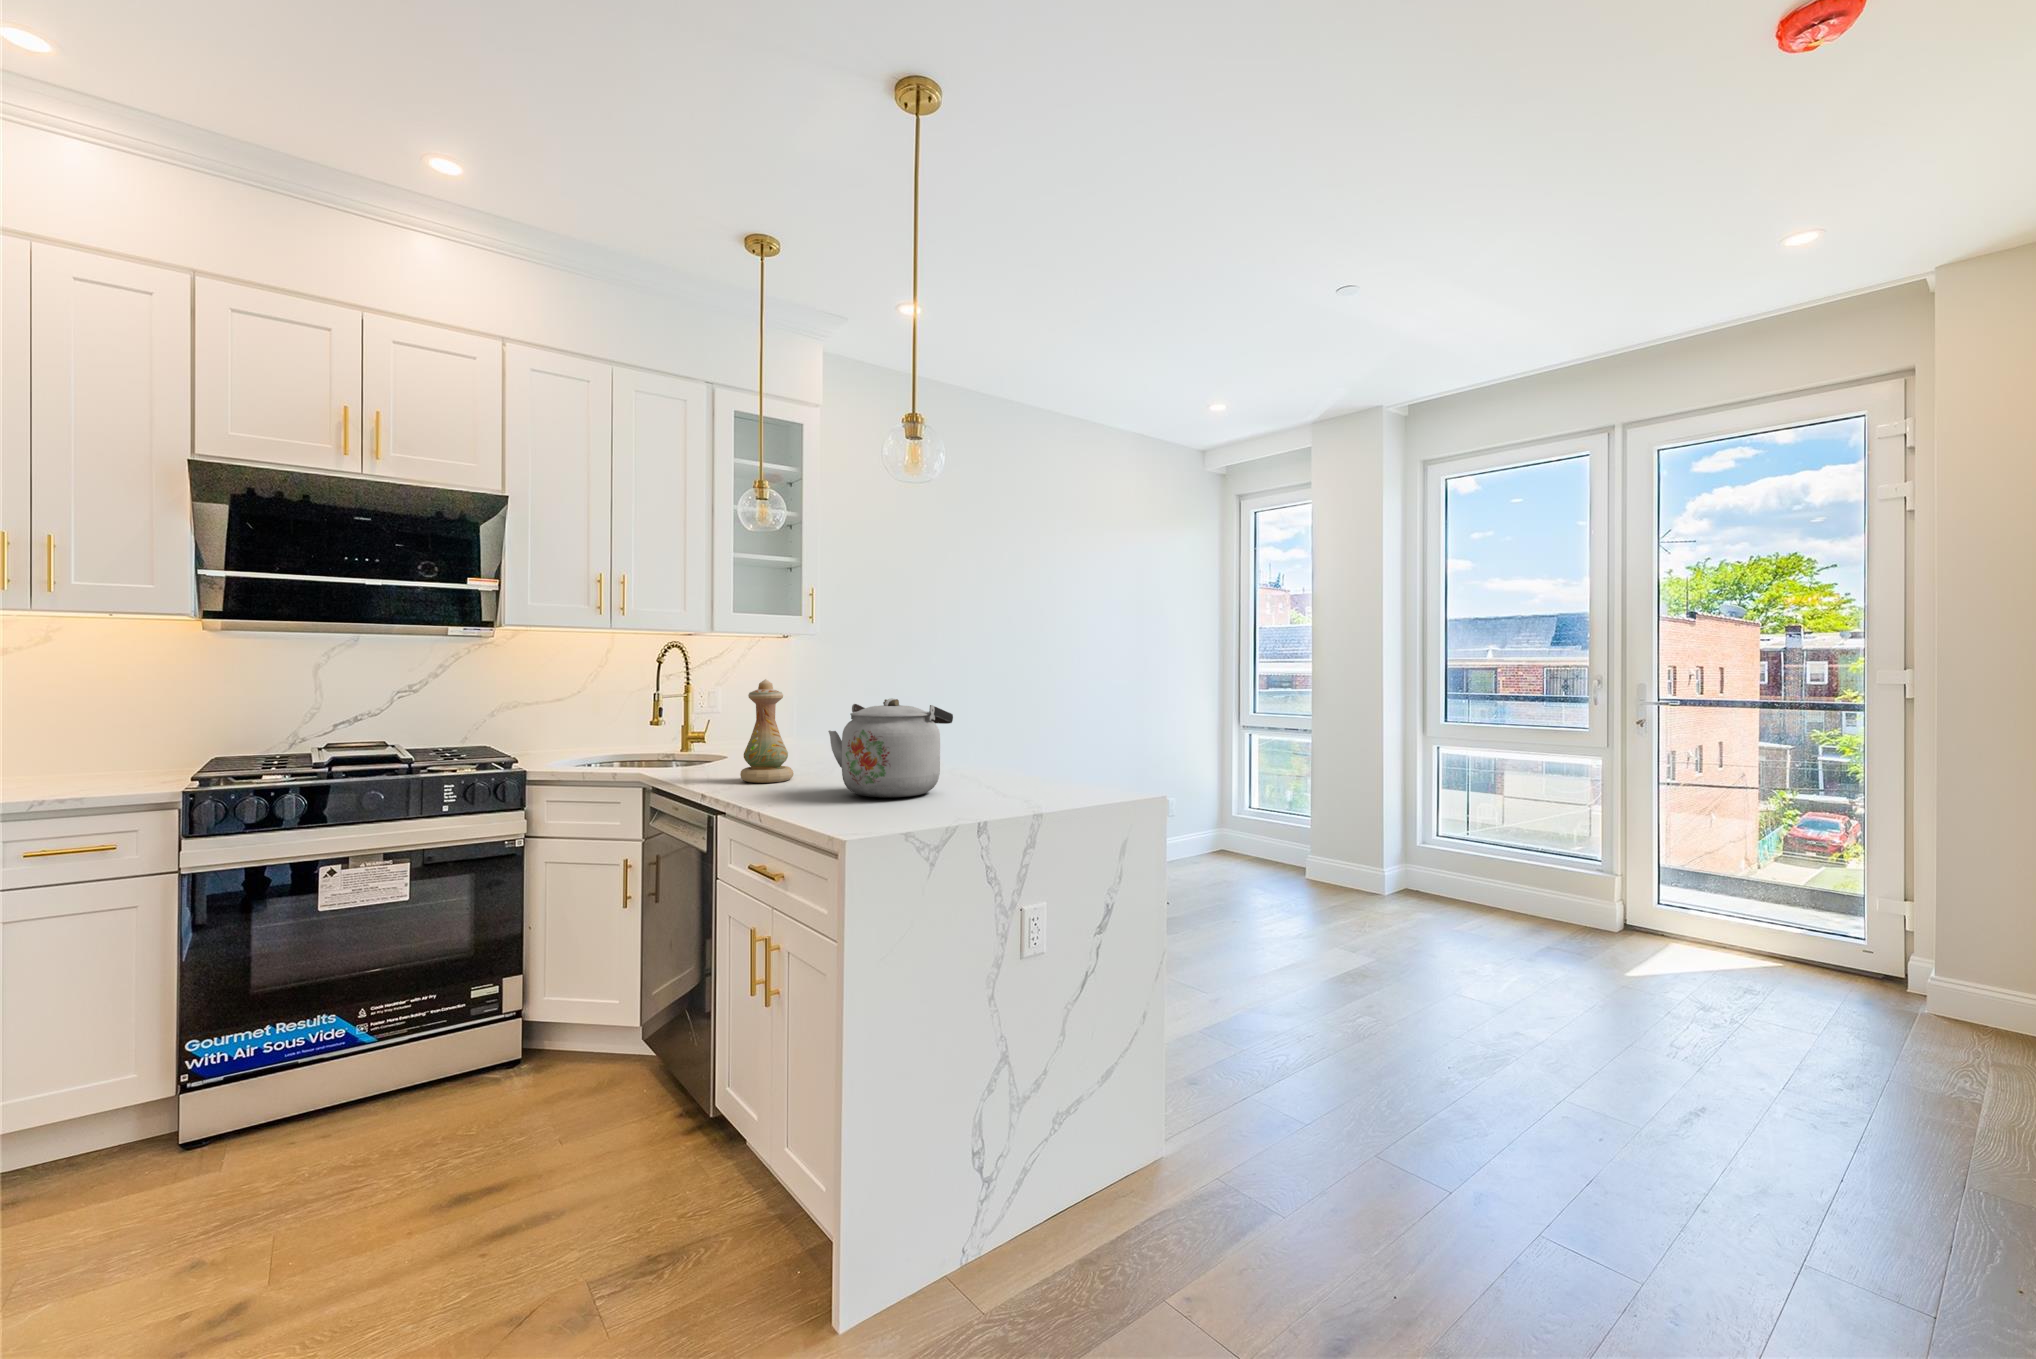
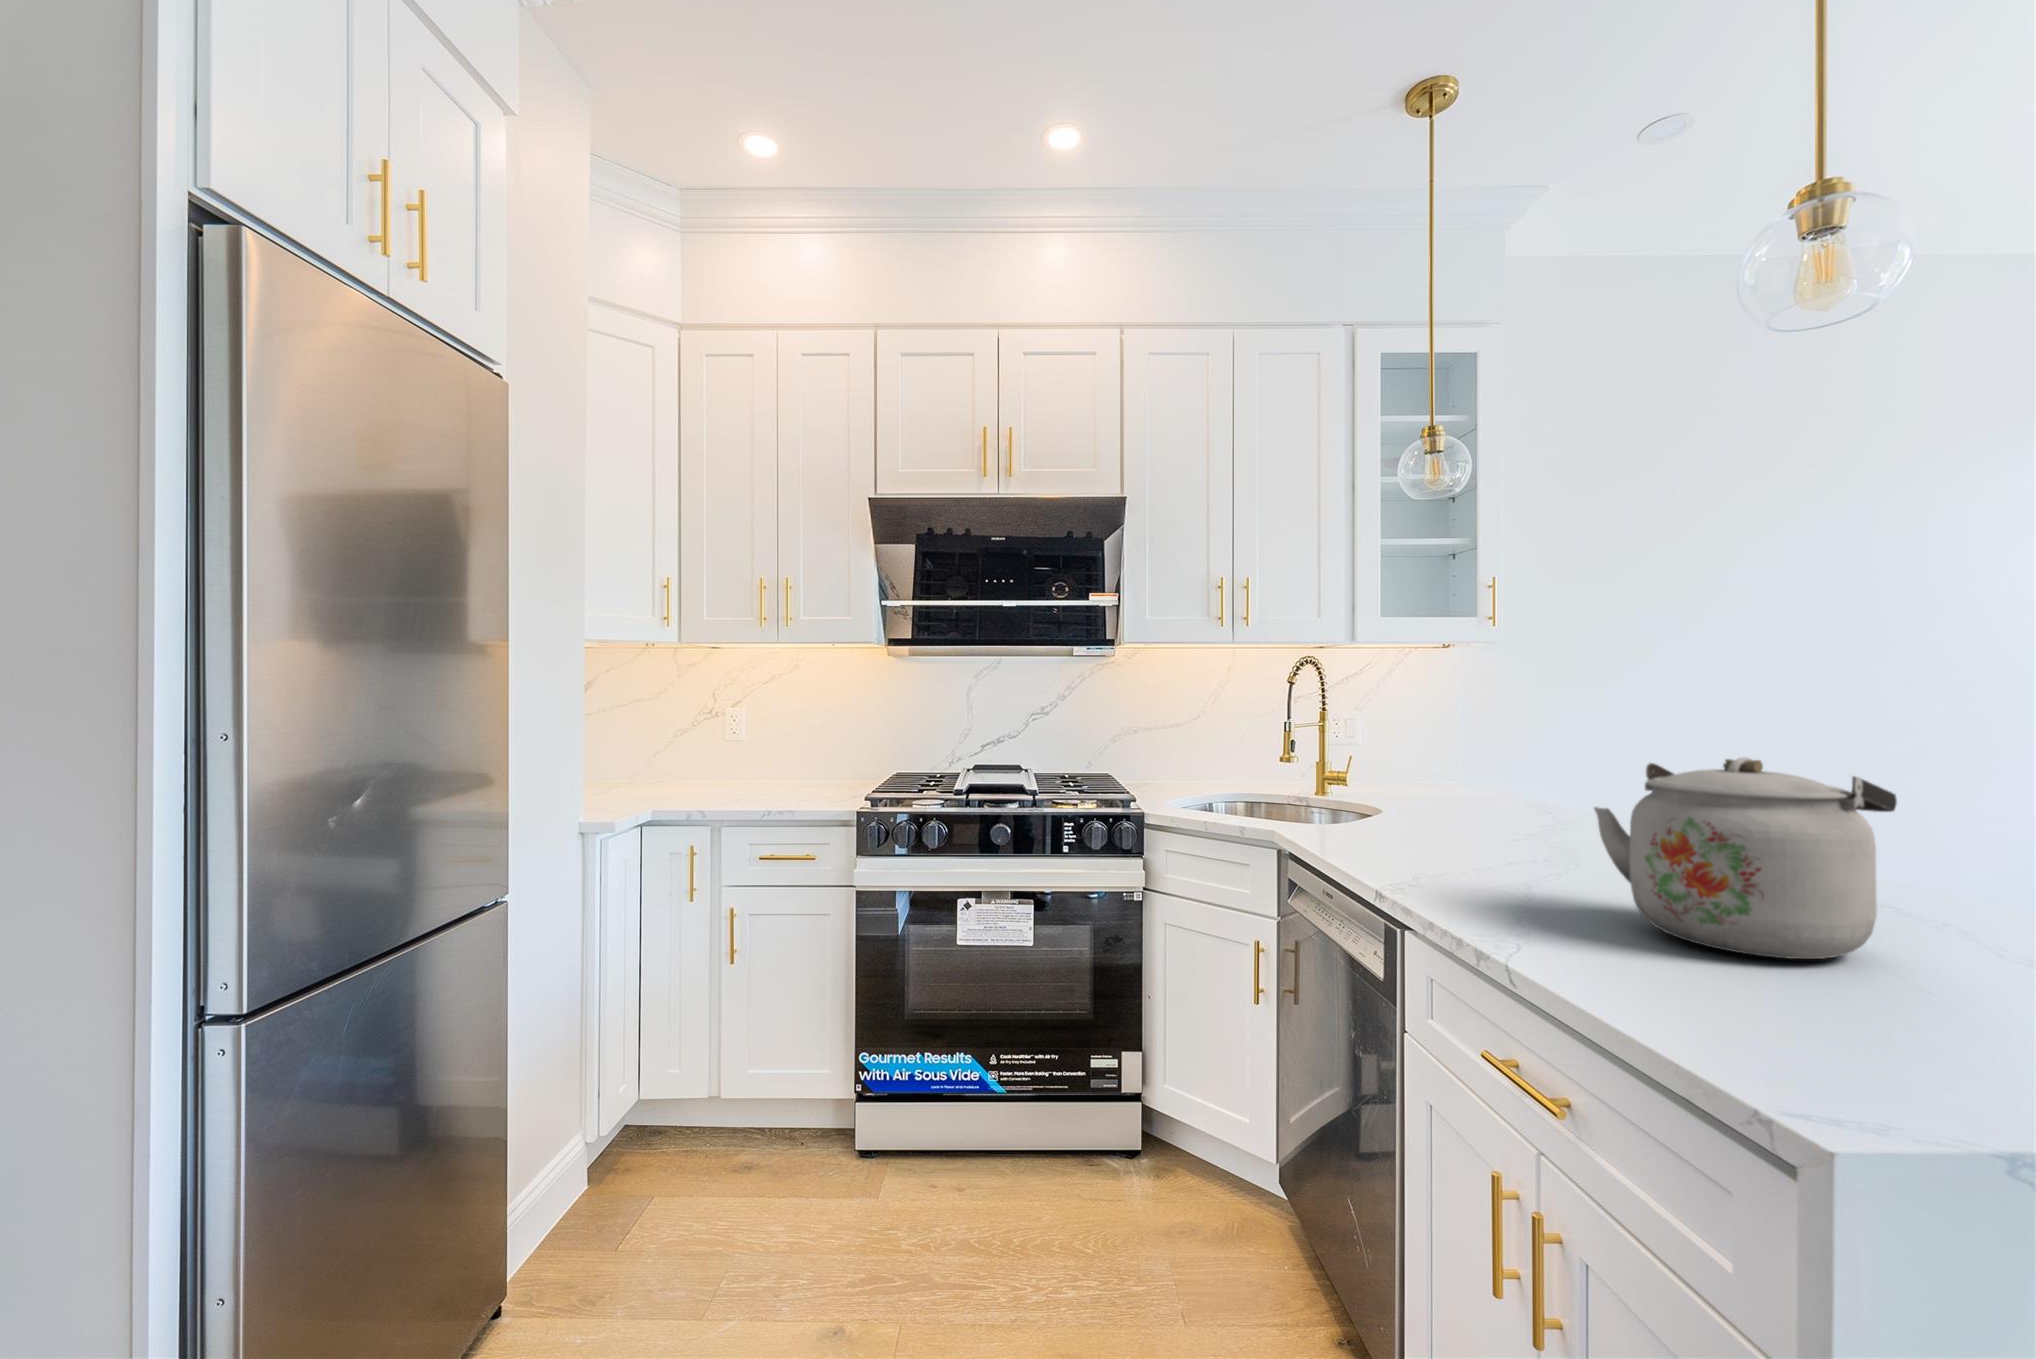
vase: present [740,679,794,783] -> none [1419,712,1508,875]

